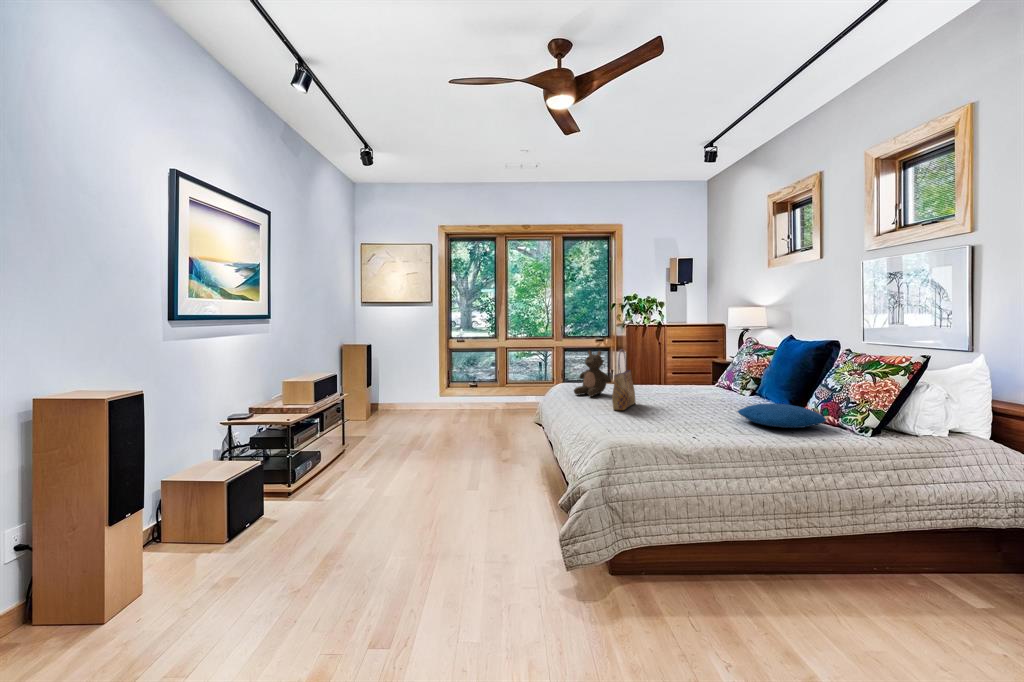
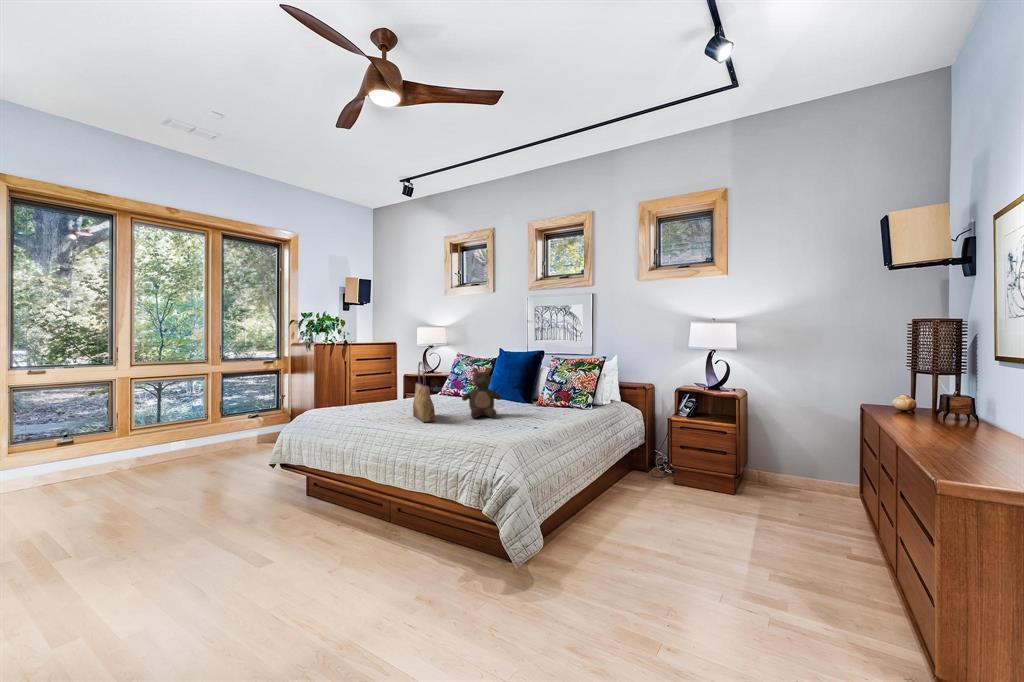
stuffed bear: present [574,350,610,397] -> present [462,368,501,418]
pillow: present [738,403,827,428] -> none [518,397,573,413]

